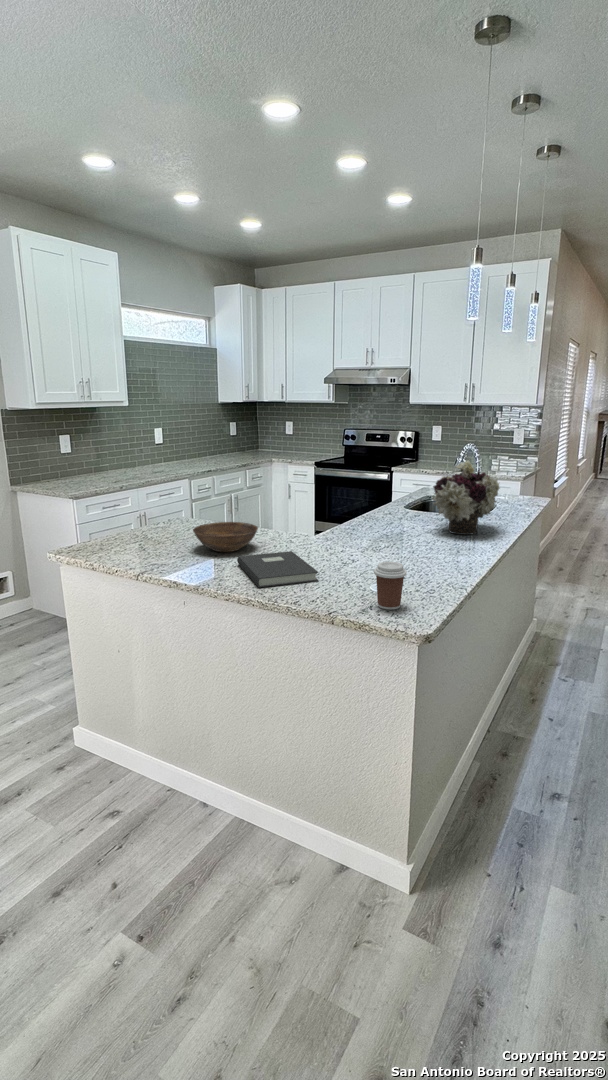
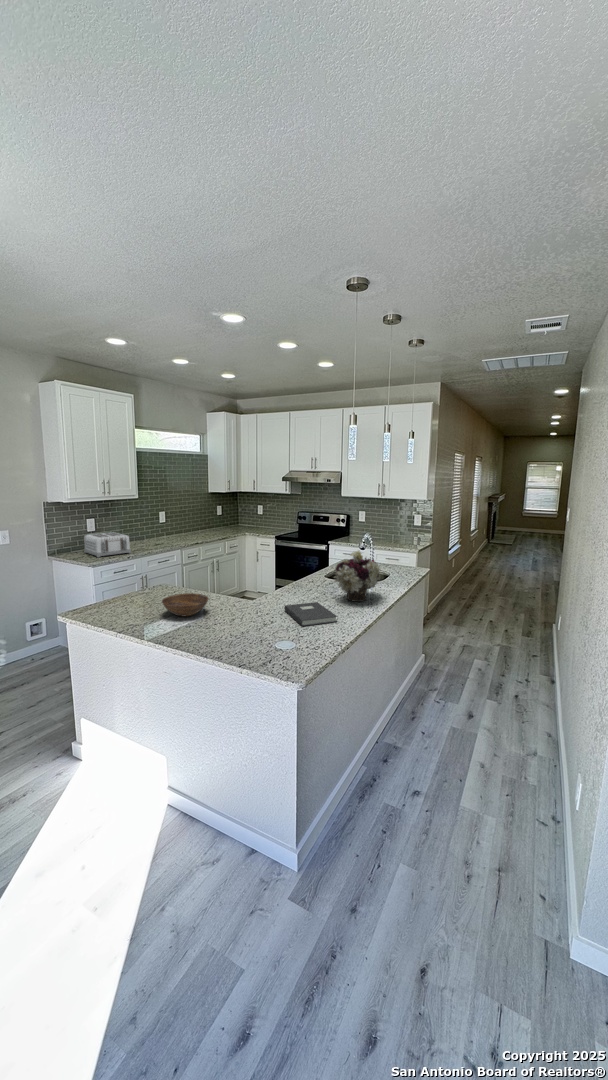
toaster: none [59,453,124,486] -> present [84,532,131,557]
book: present [237,551,318,587] -> present [284,602,337,626]
coffee cup: present [374,562,407,610] -> none [270,631,292,665]

